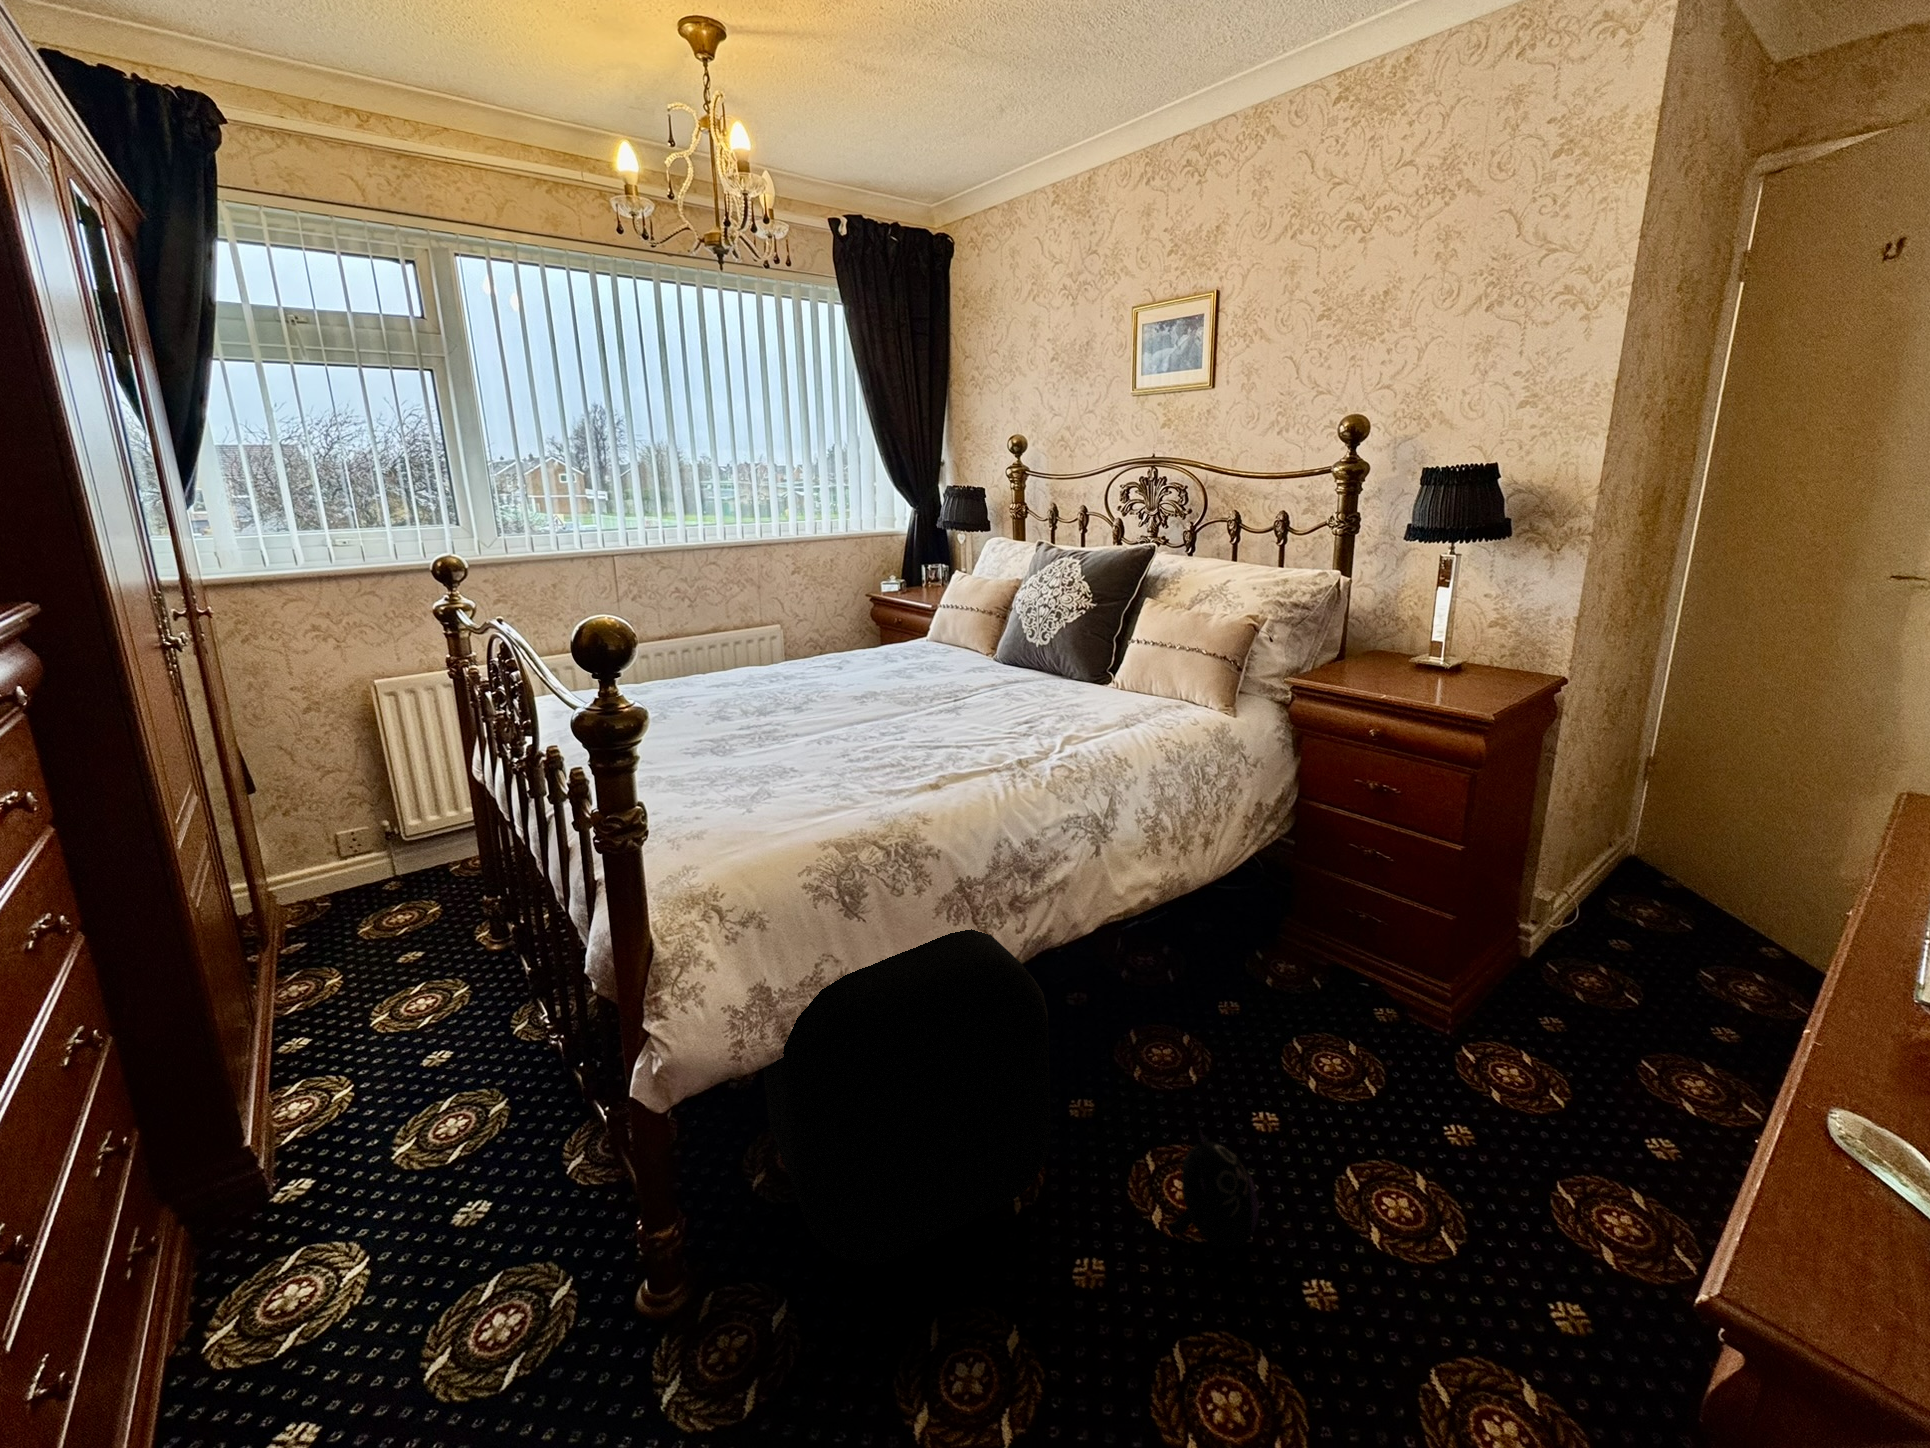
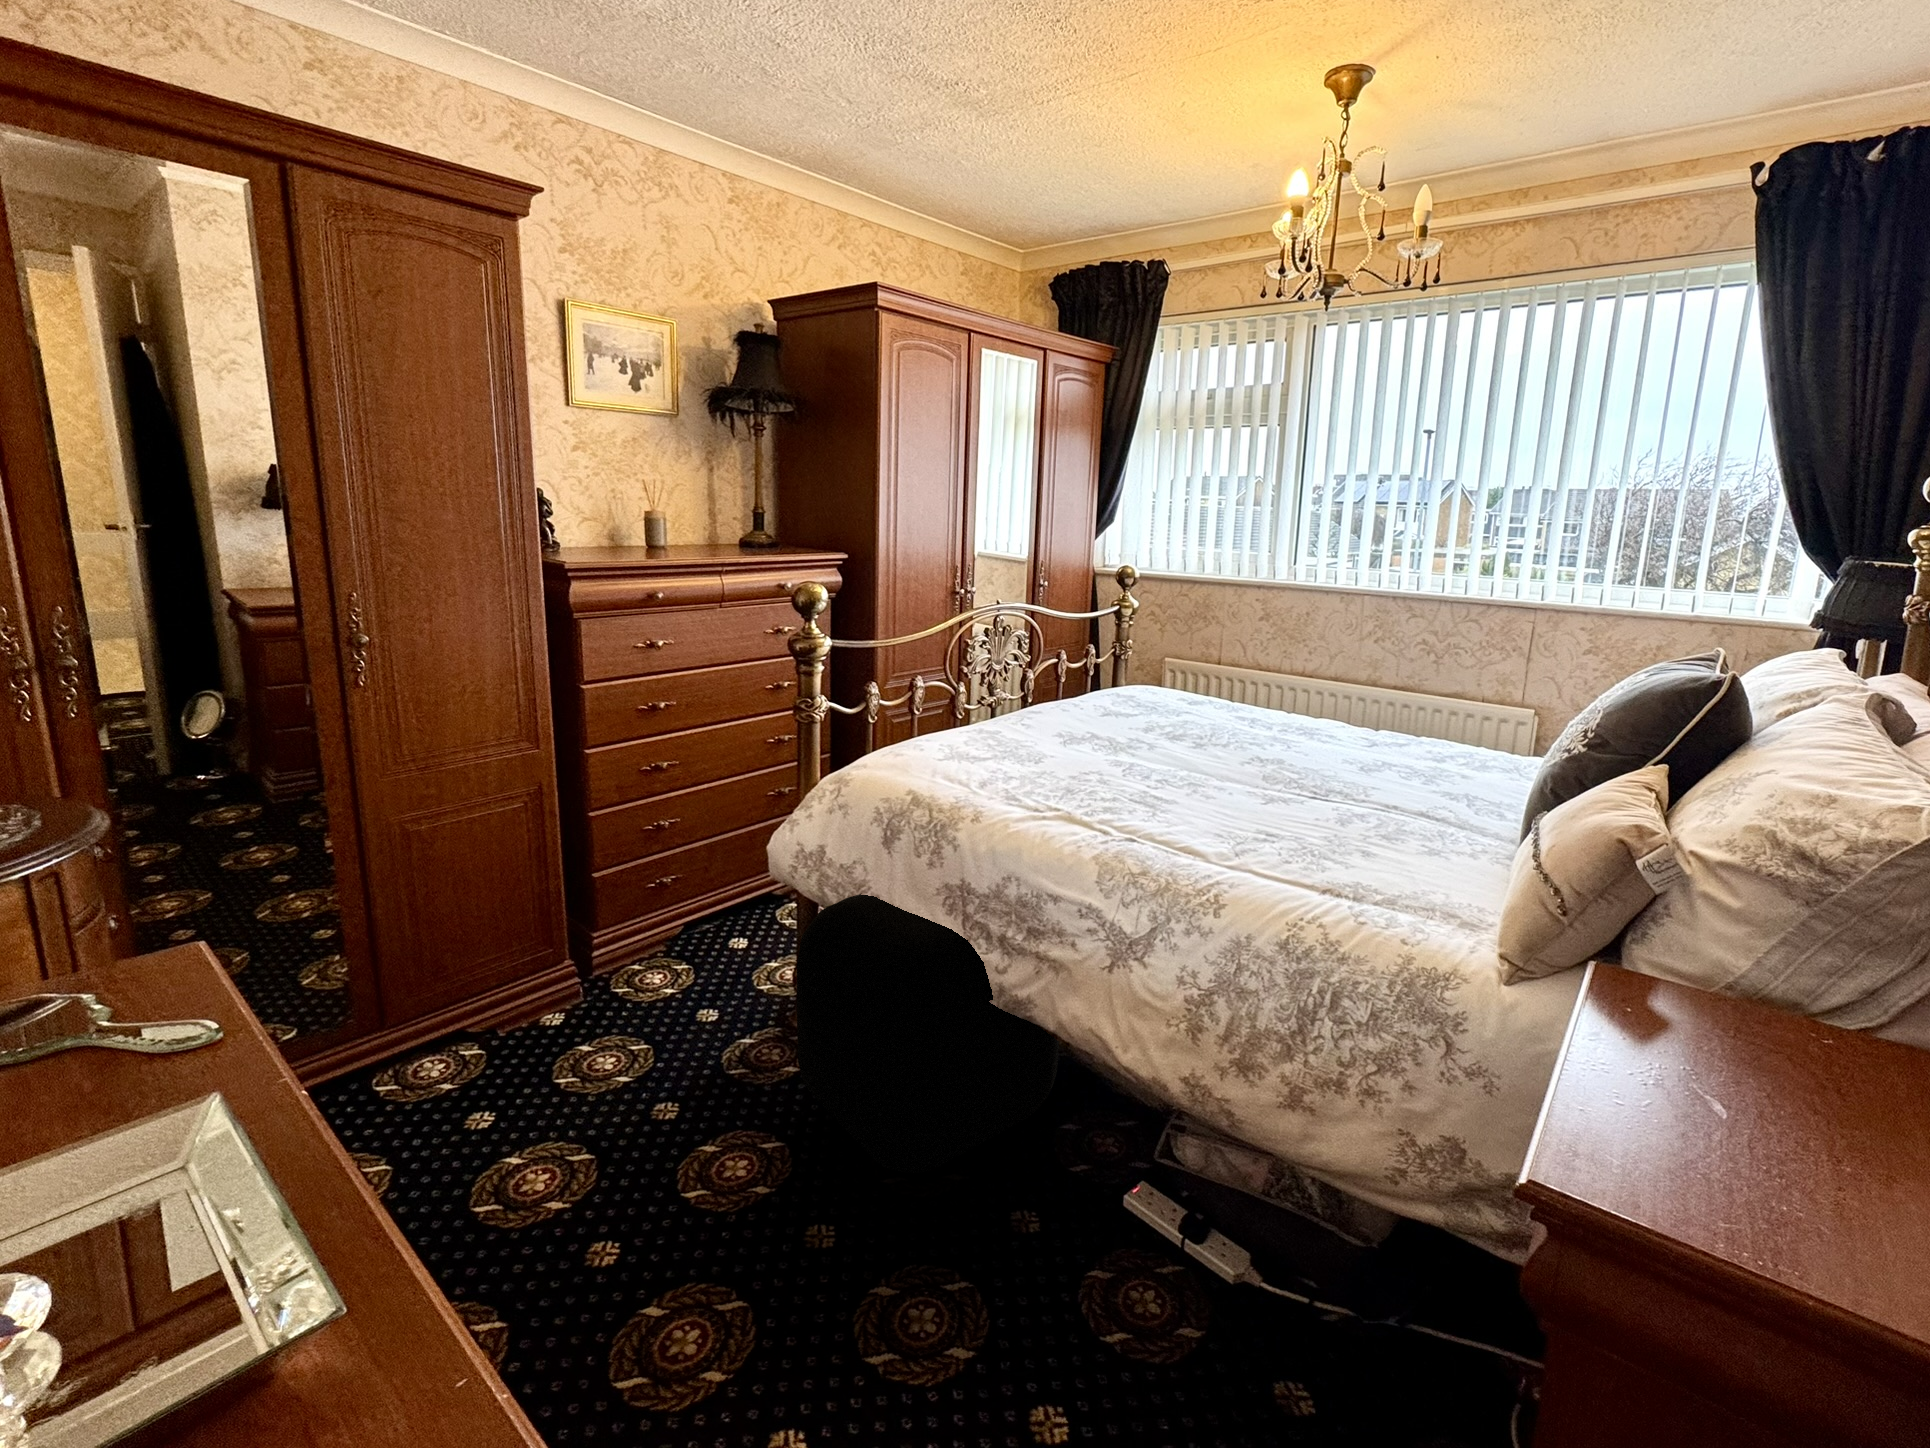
plush toy: present [1169,1126,1259,1249] -> none [820,1227,927,1369]

